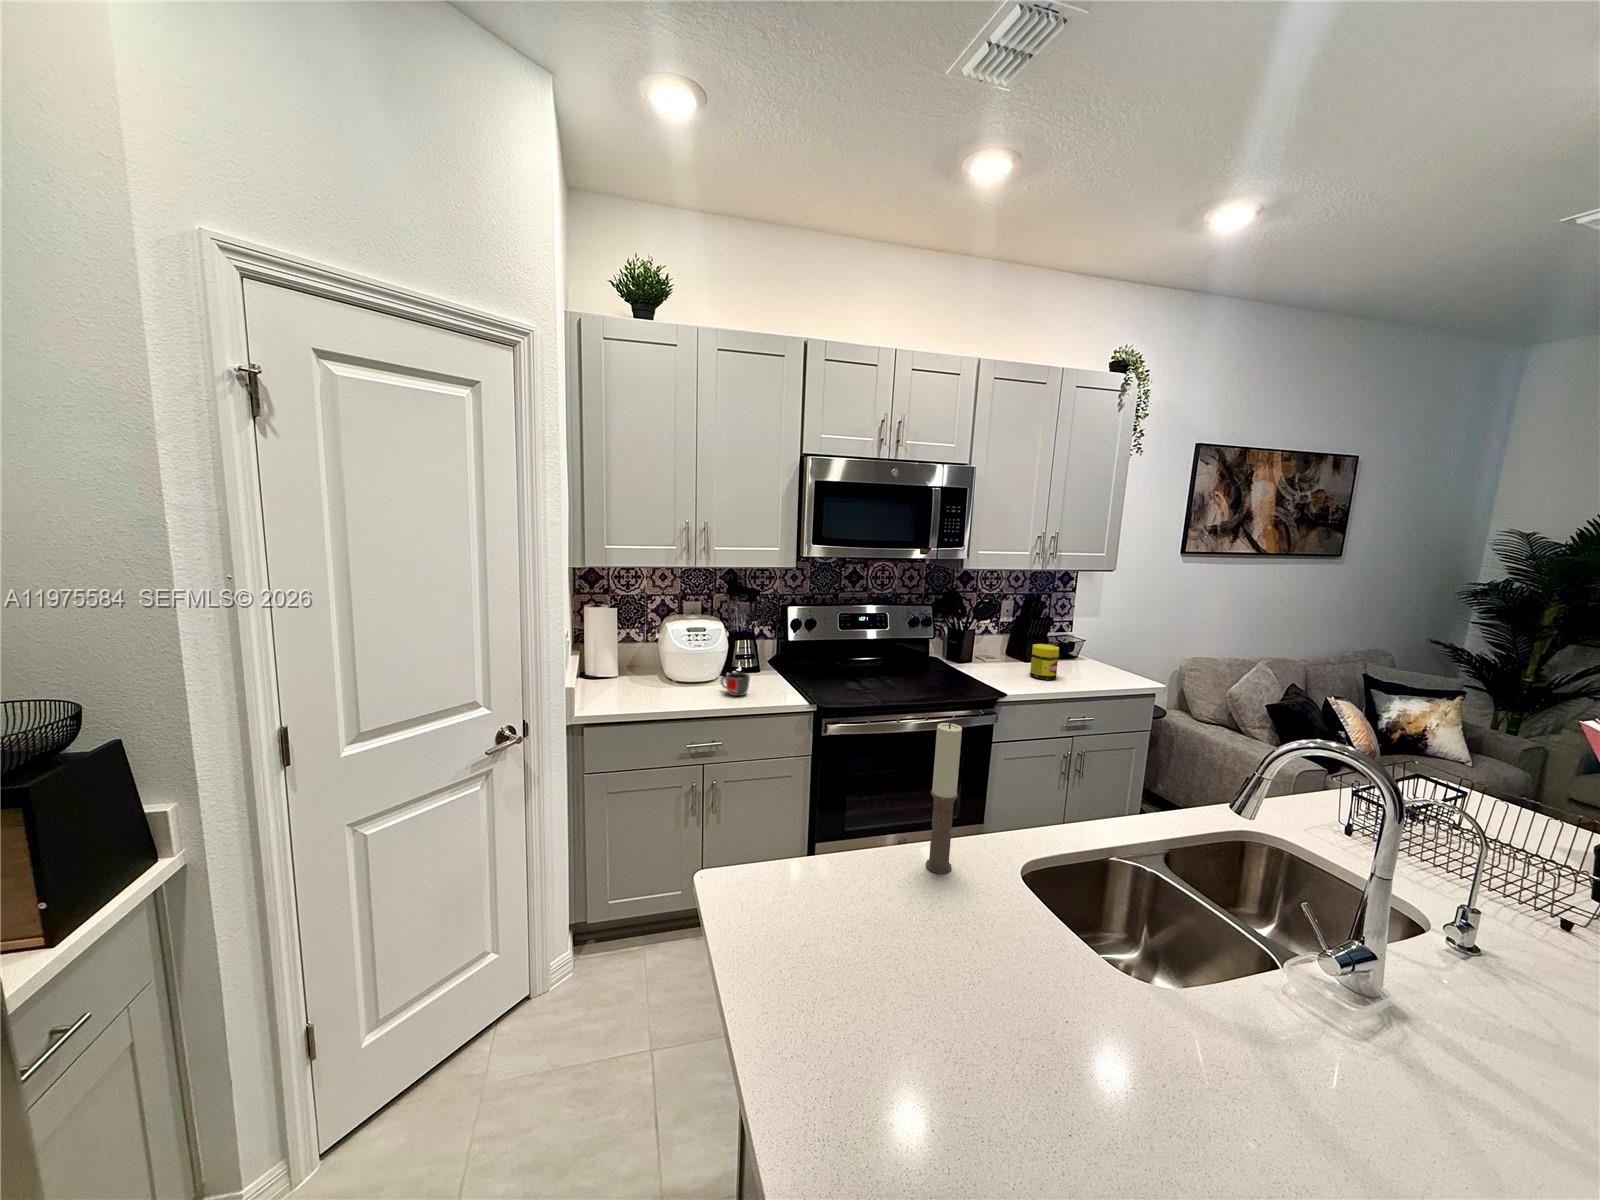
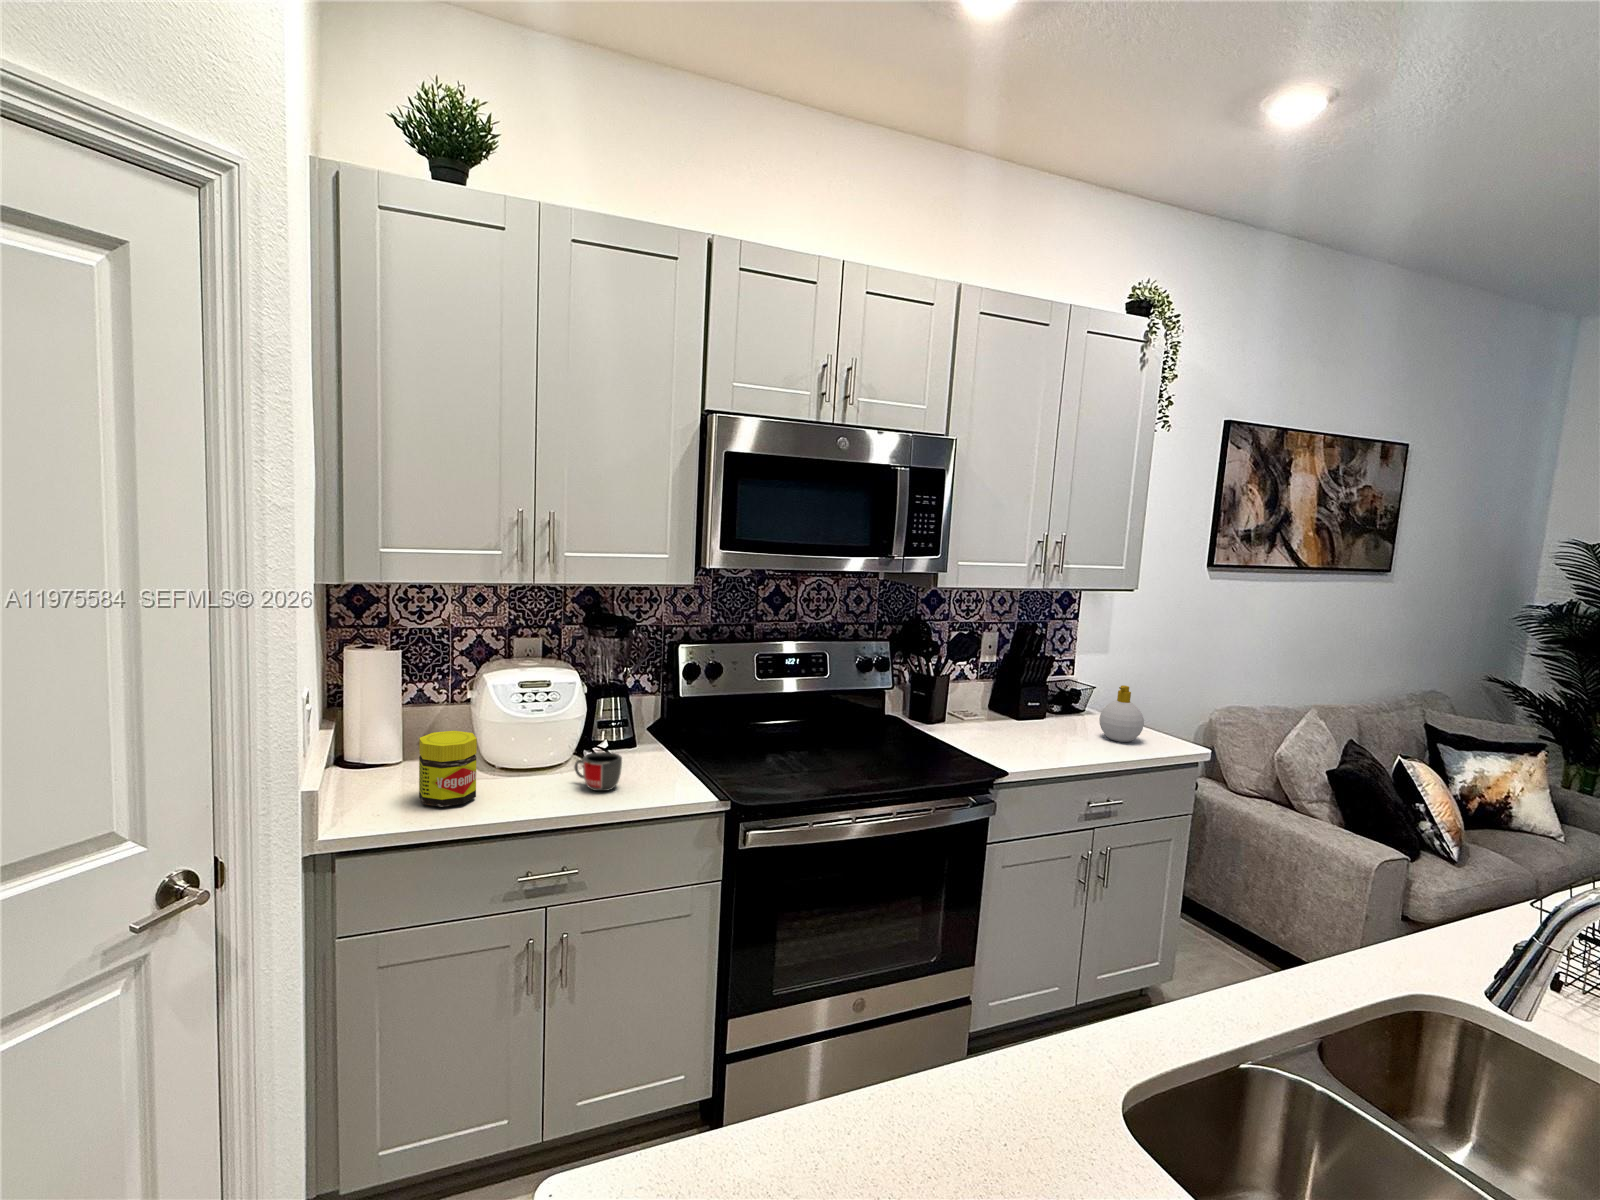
soap bottle: none [1082,638,1114,678] -> present [1099,685,1144,742]
jar: present [1030,644,1059,680] -> present [419,731,477,807]
candle: present [926,722,962,874] -> none [970,869,1040,1149]

